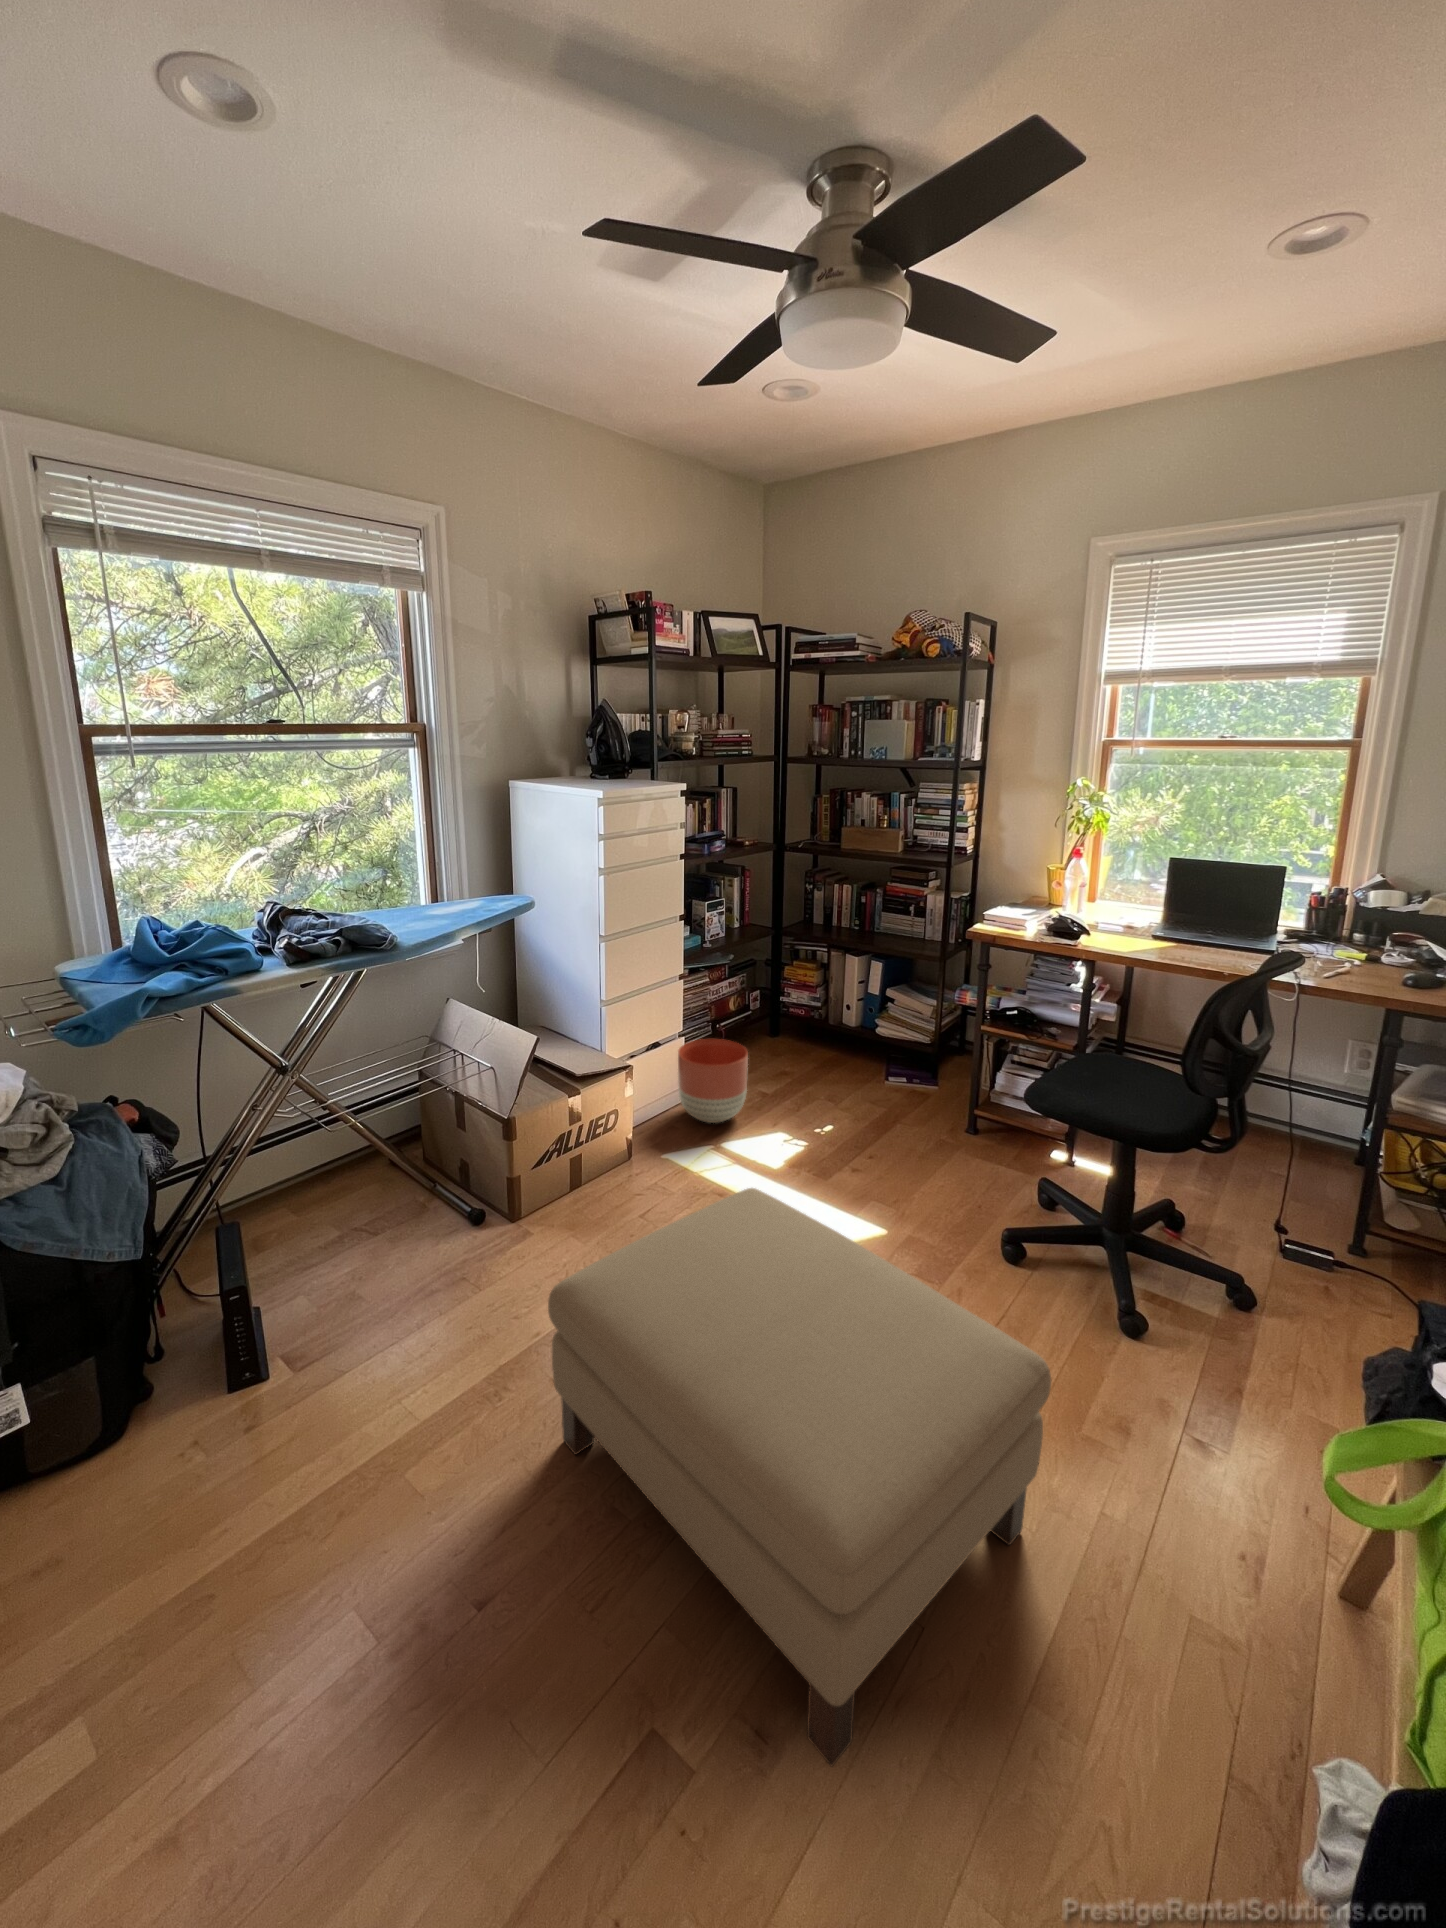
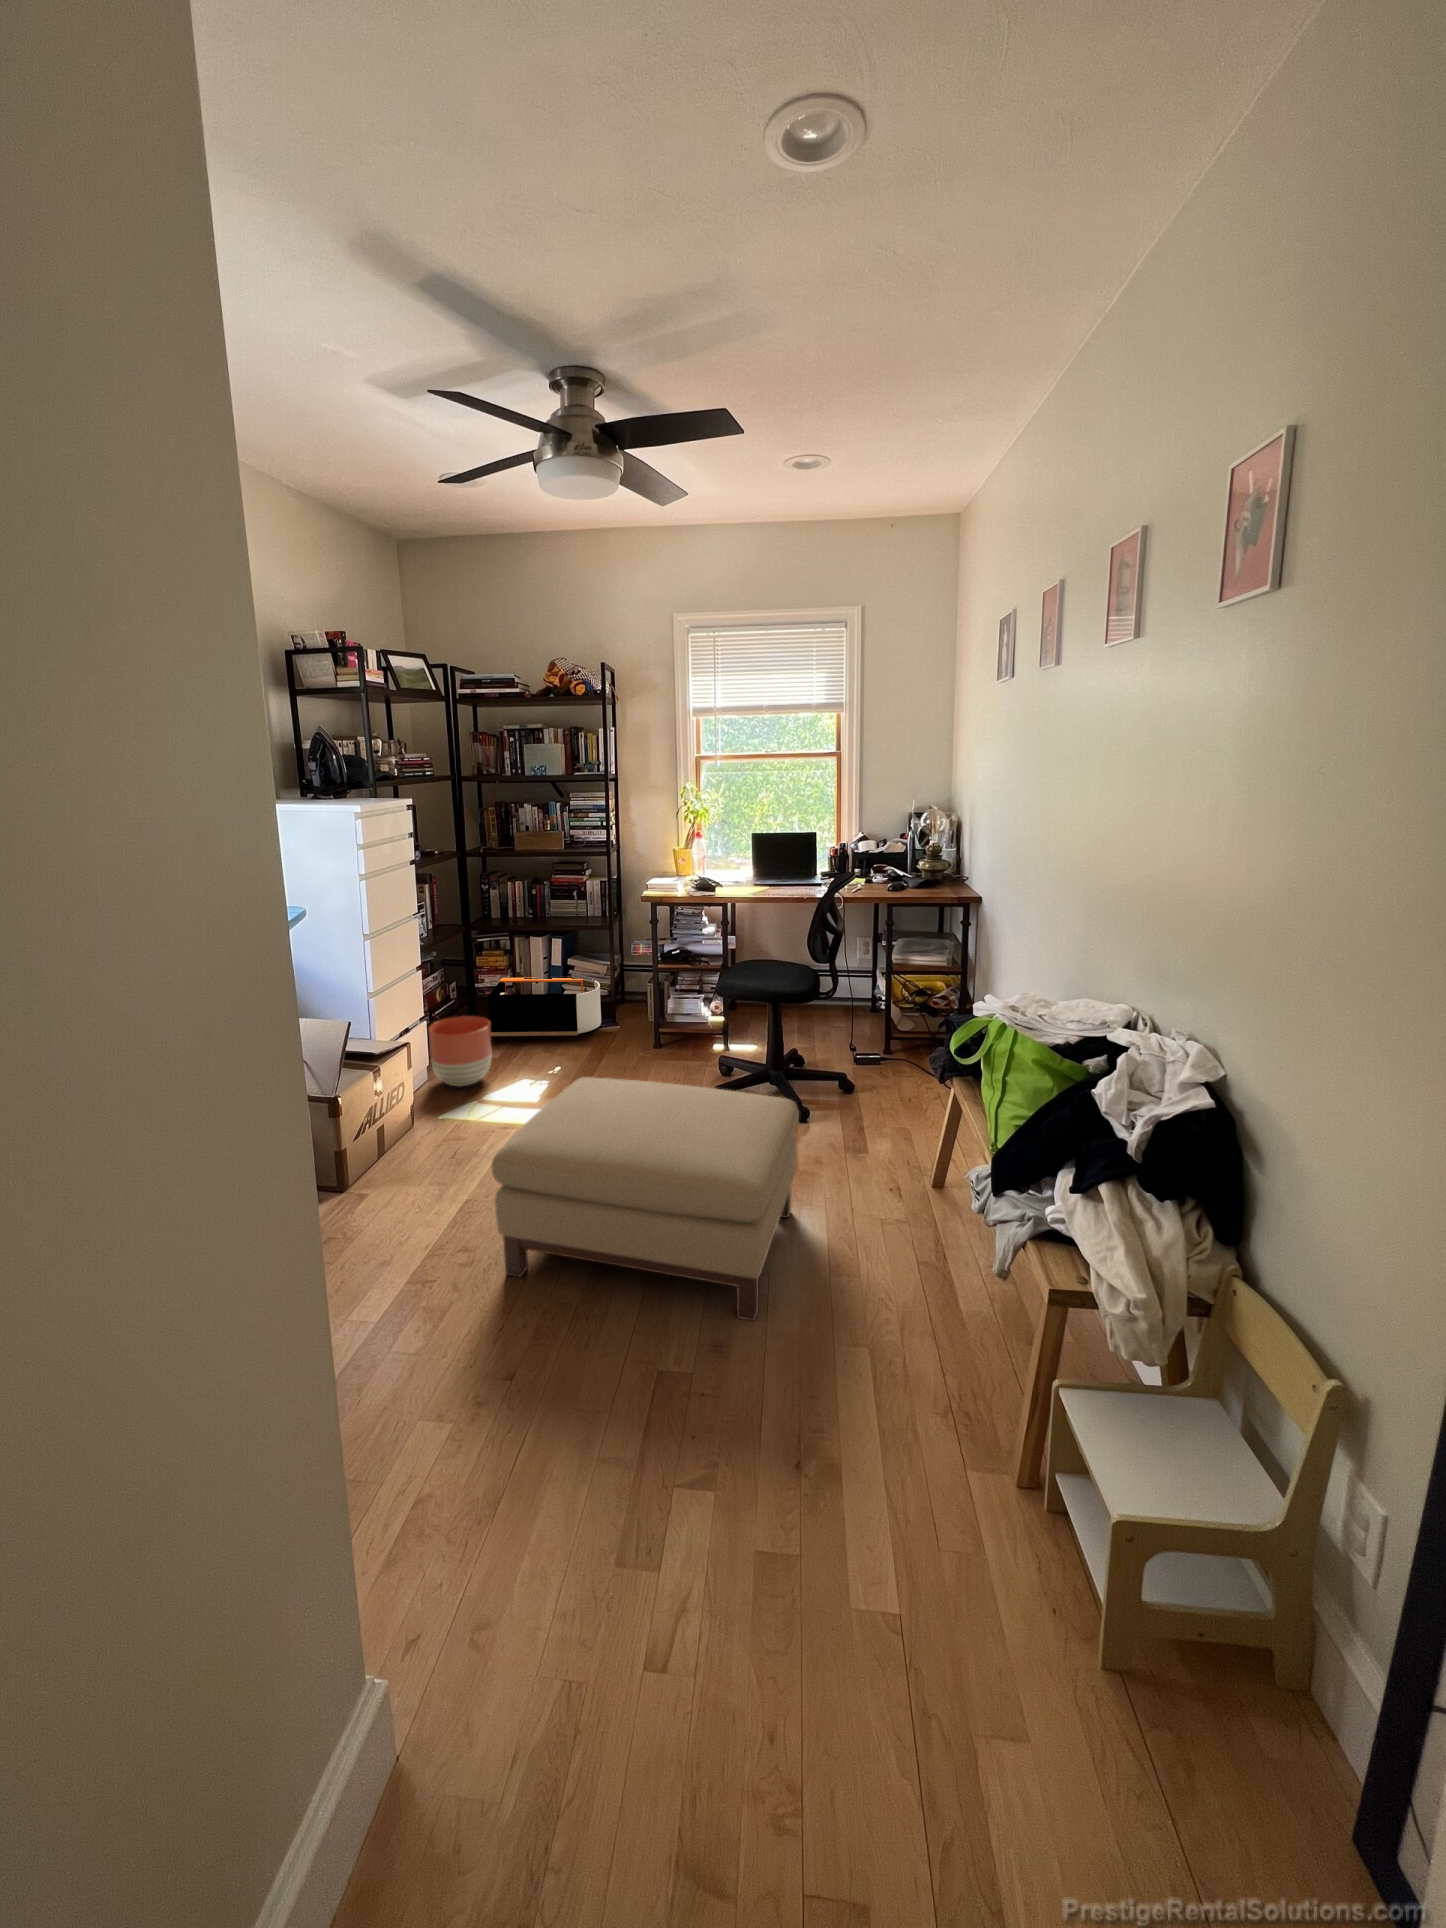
storage bin: none [780,995,920,1086] -> present [488,977,601,1036]

